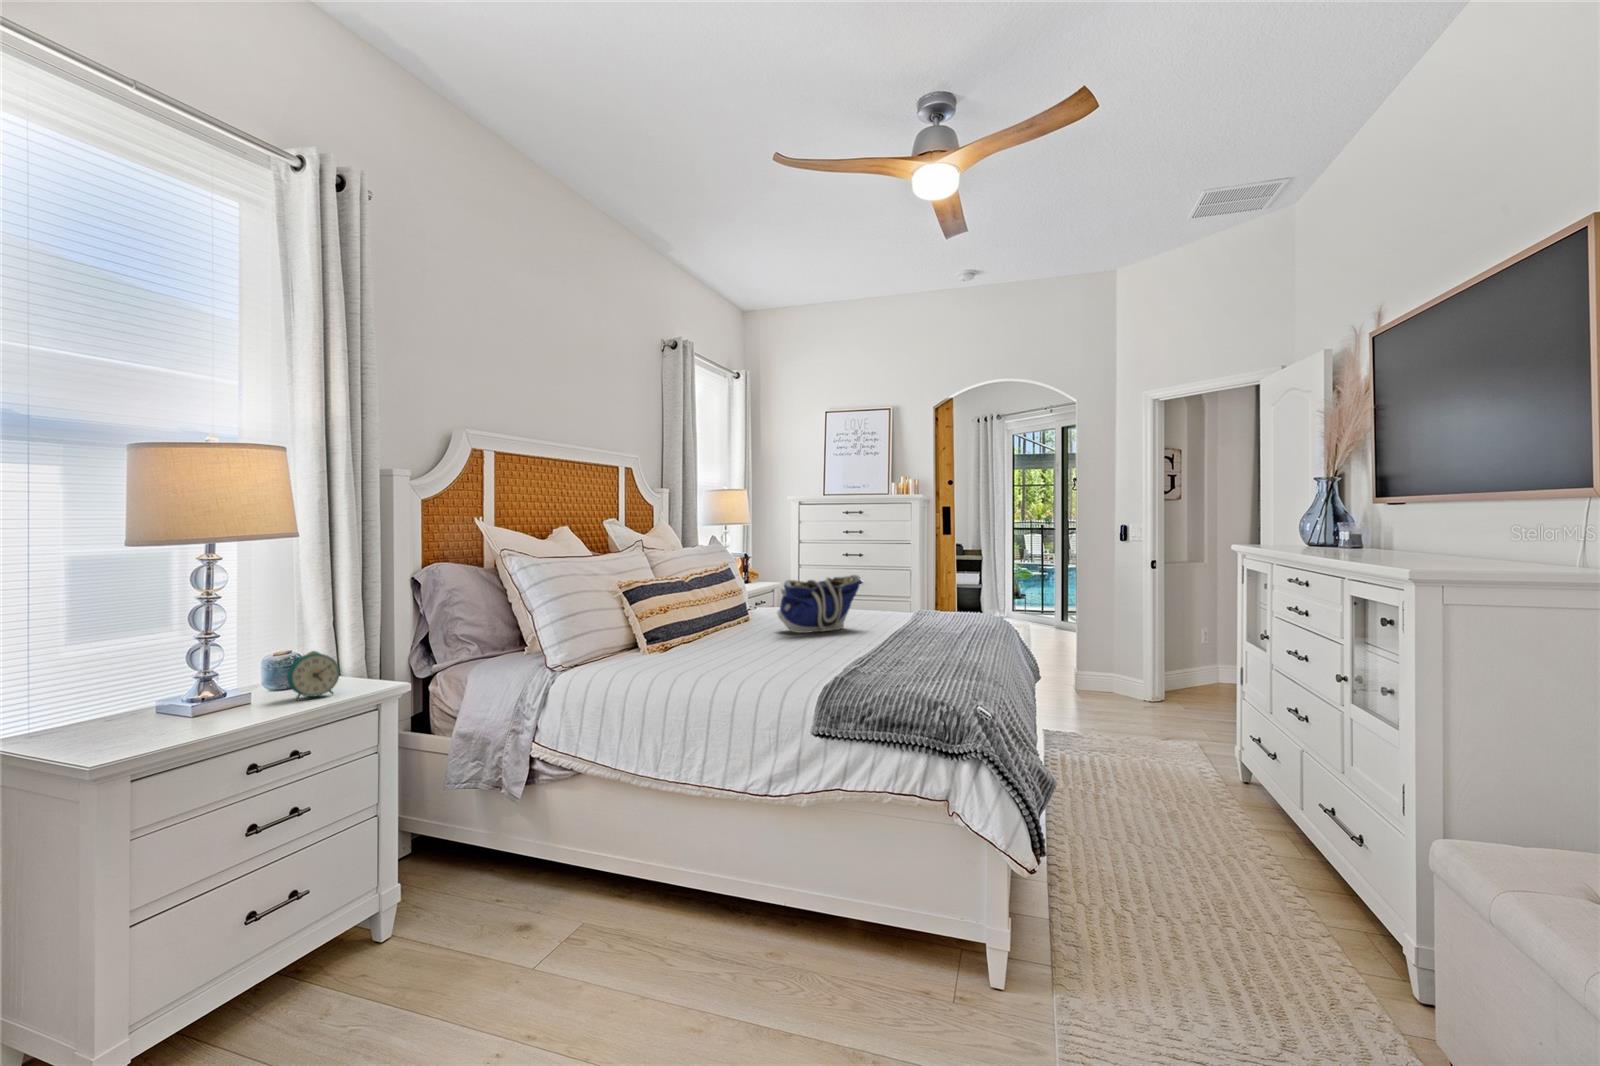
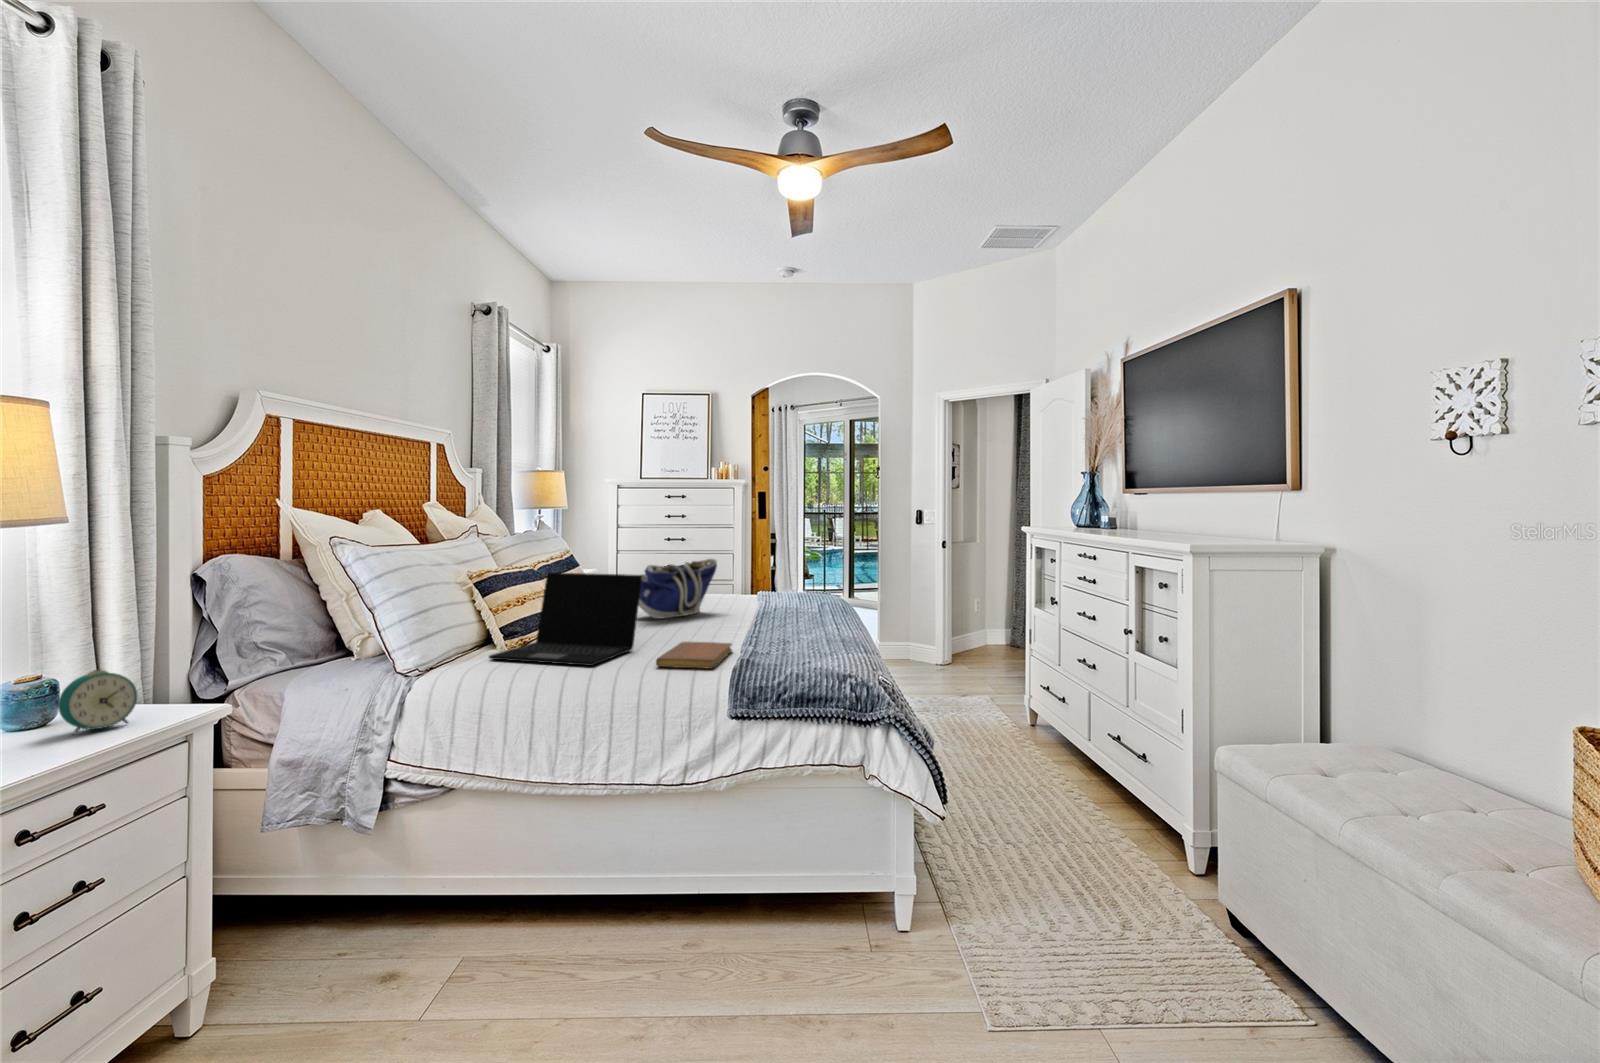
laptop: none [621,585,761,674] -> present [489,573,642,666]
notebook: none [755,656,841,685] -> present [656,641,732,669]

